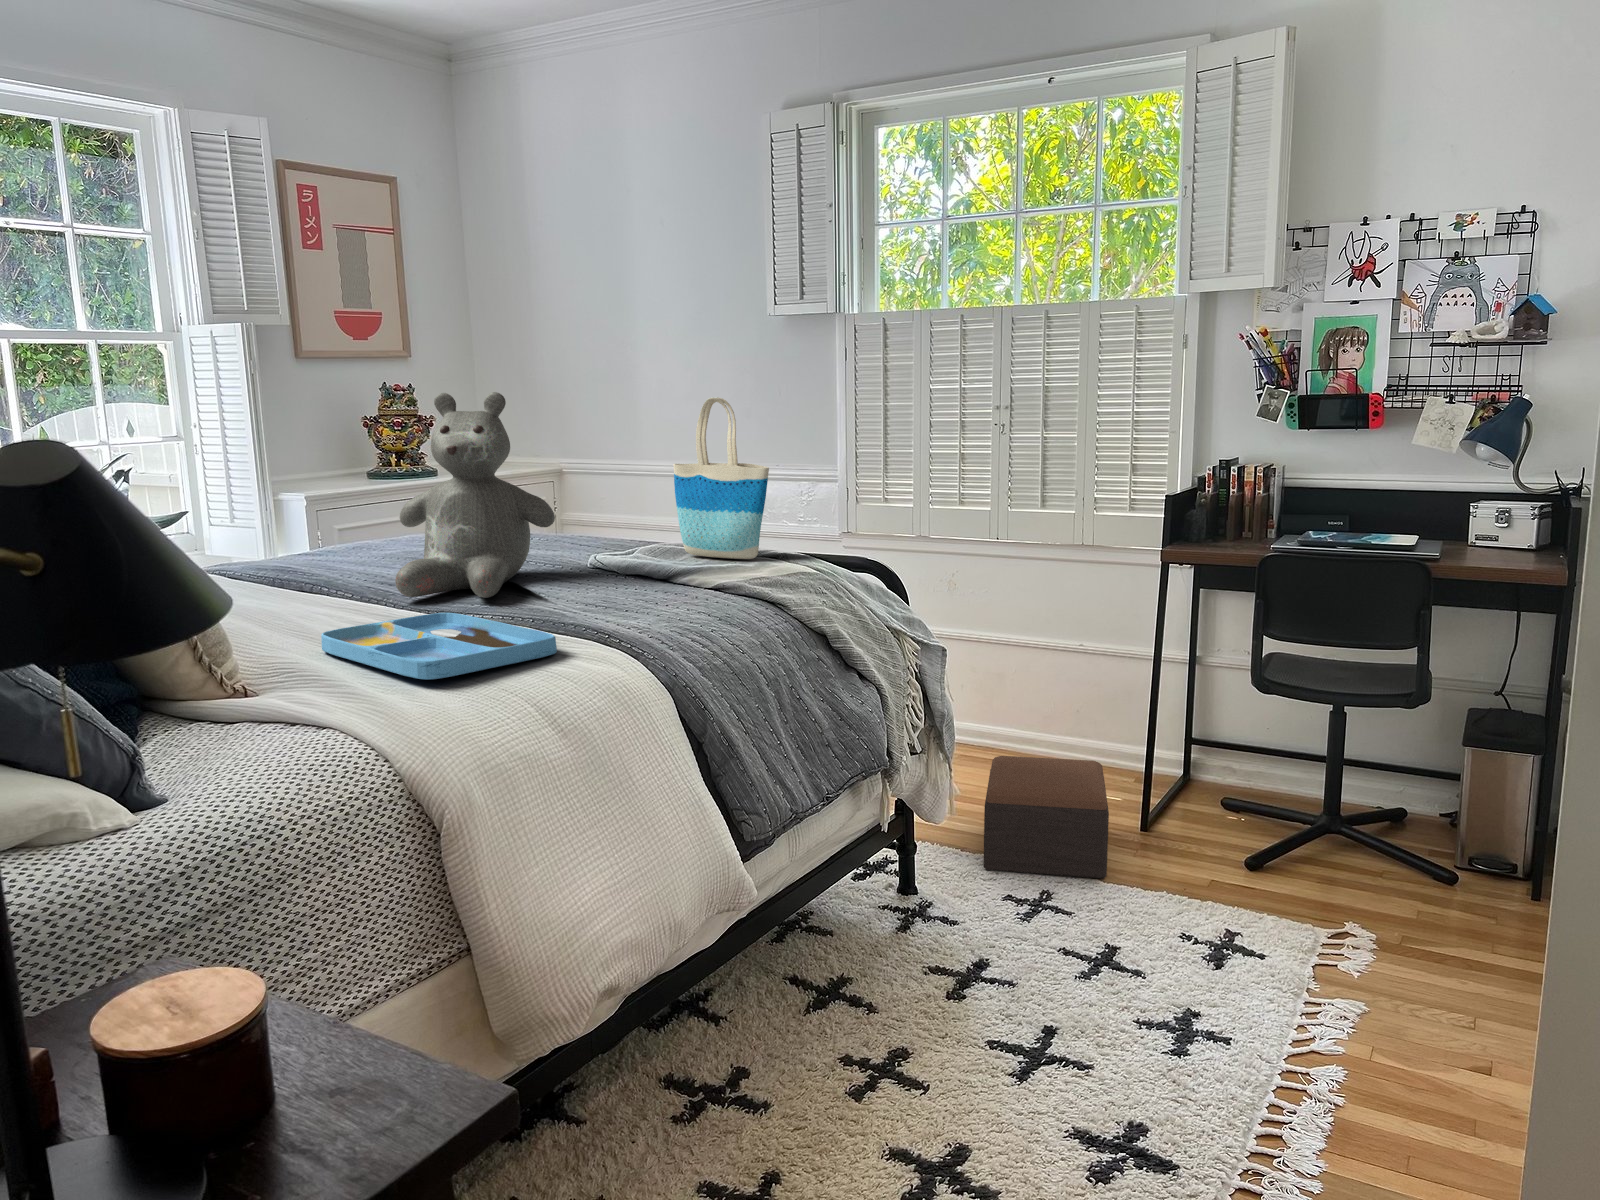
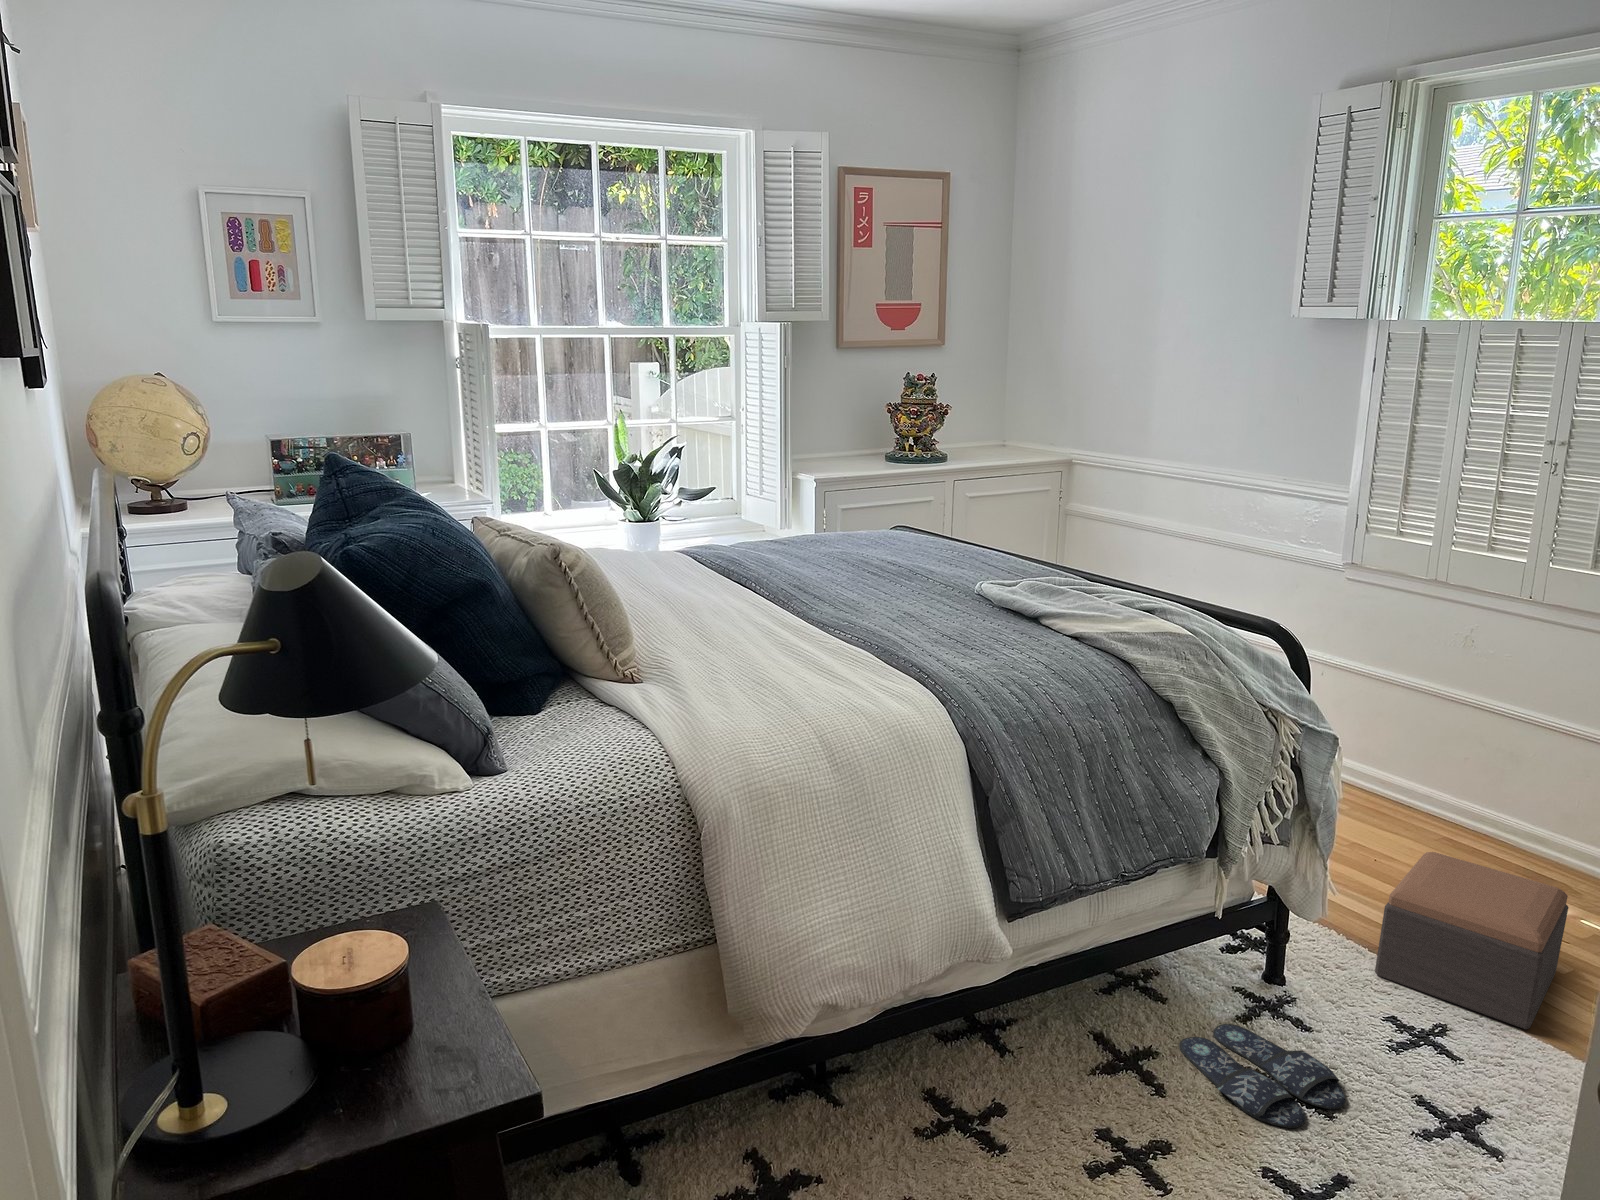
teddy bear: present [395,392,555,598] -> none [791,421,938,612]
tote bag: present [673,397,769,559] -> none [1068,438,1154,605]
tray: present [321,613,557,679] -> none [697,625,868,698]
slippers: none [868,938,1015,1005] -> present [1179,1024,1345,1128]

